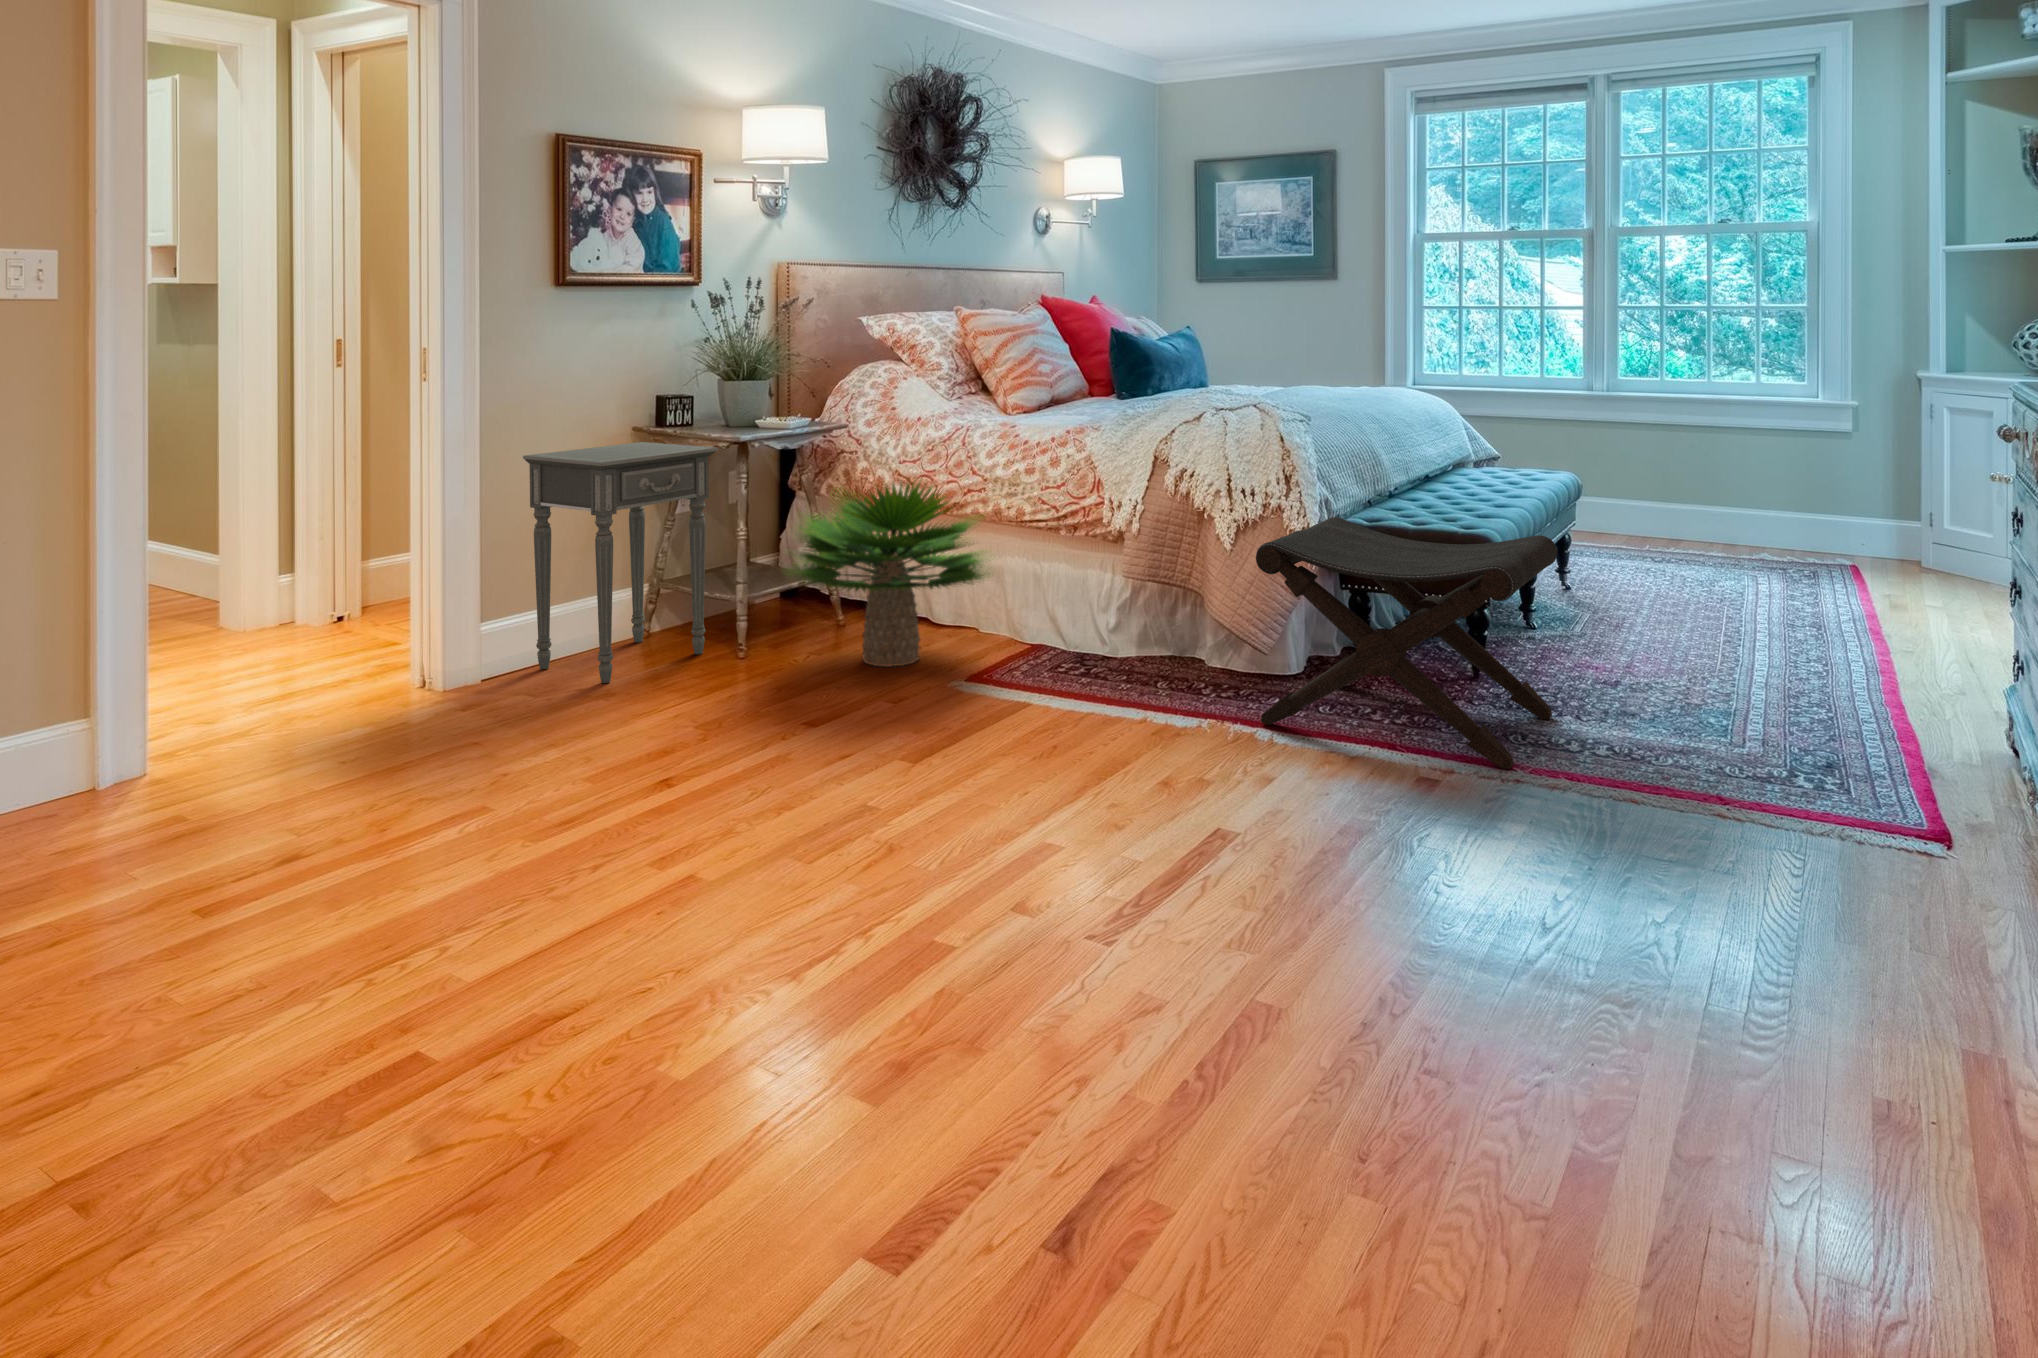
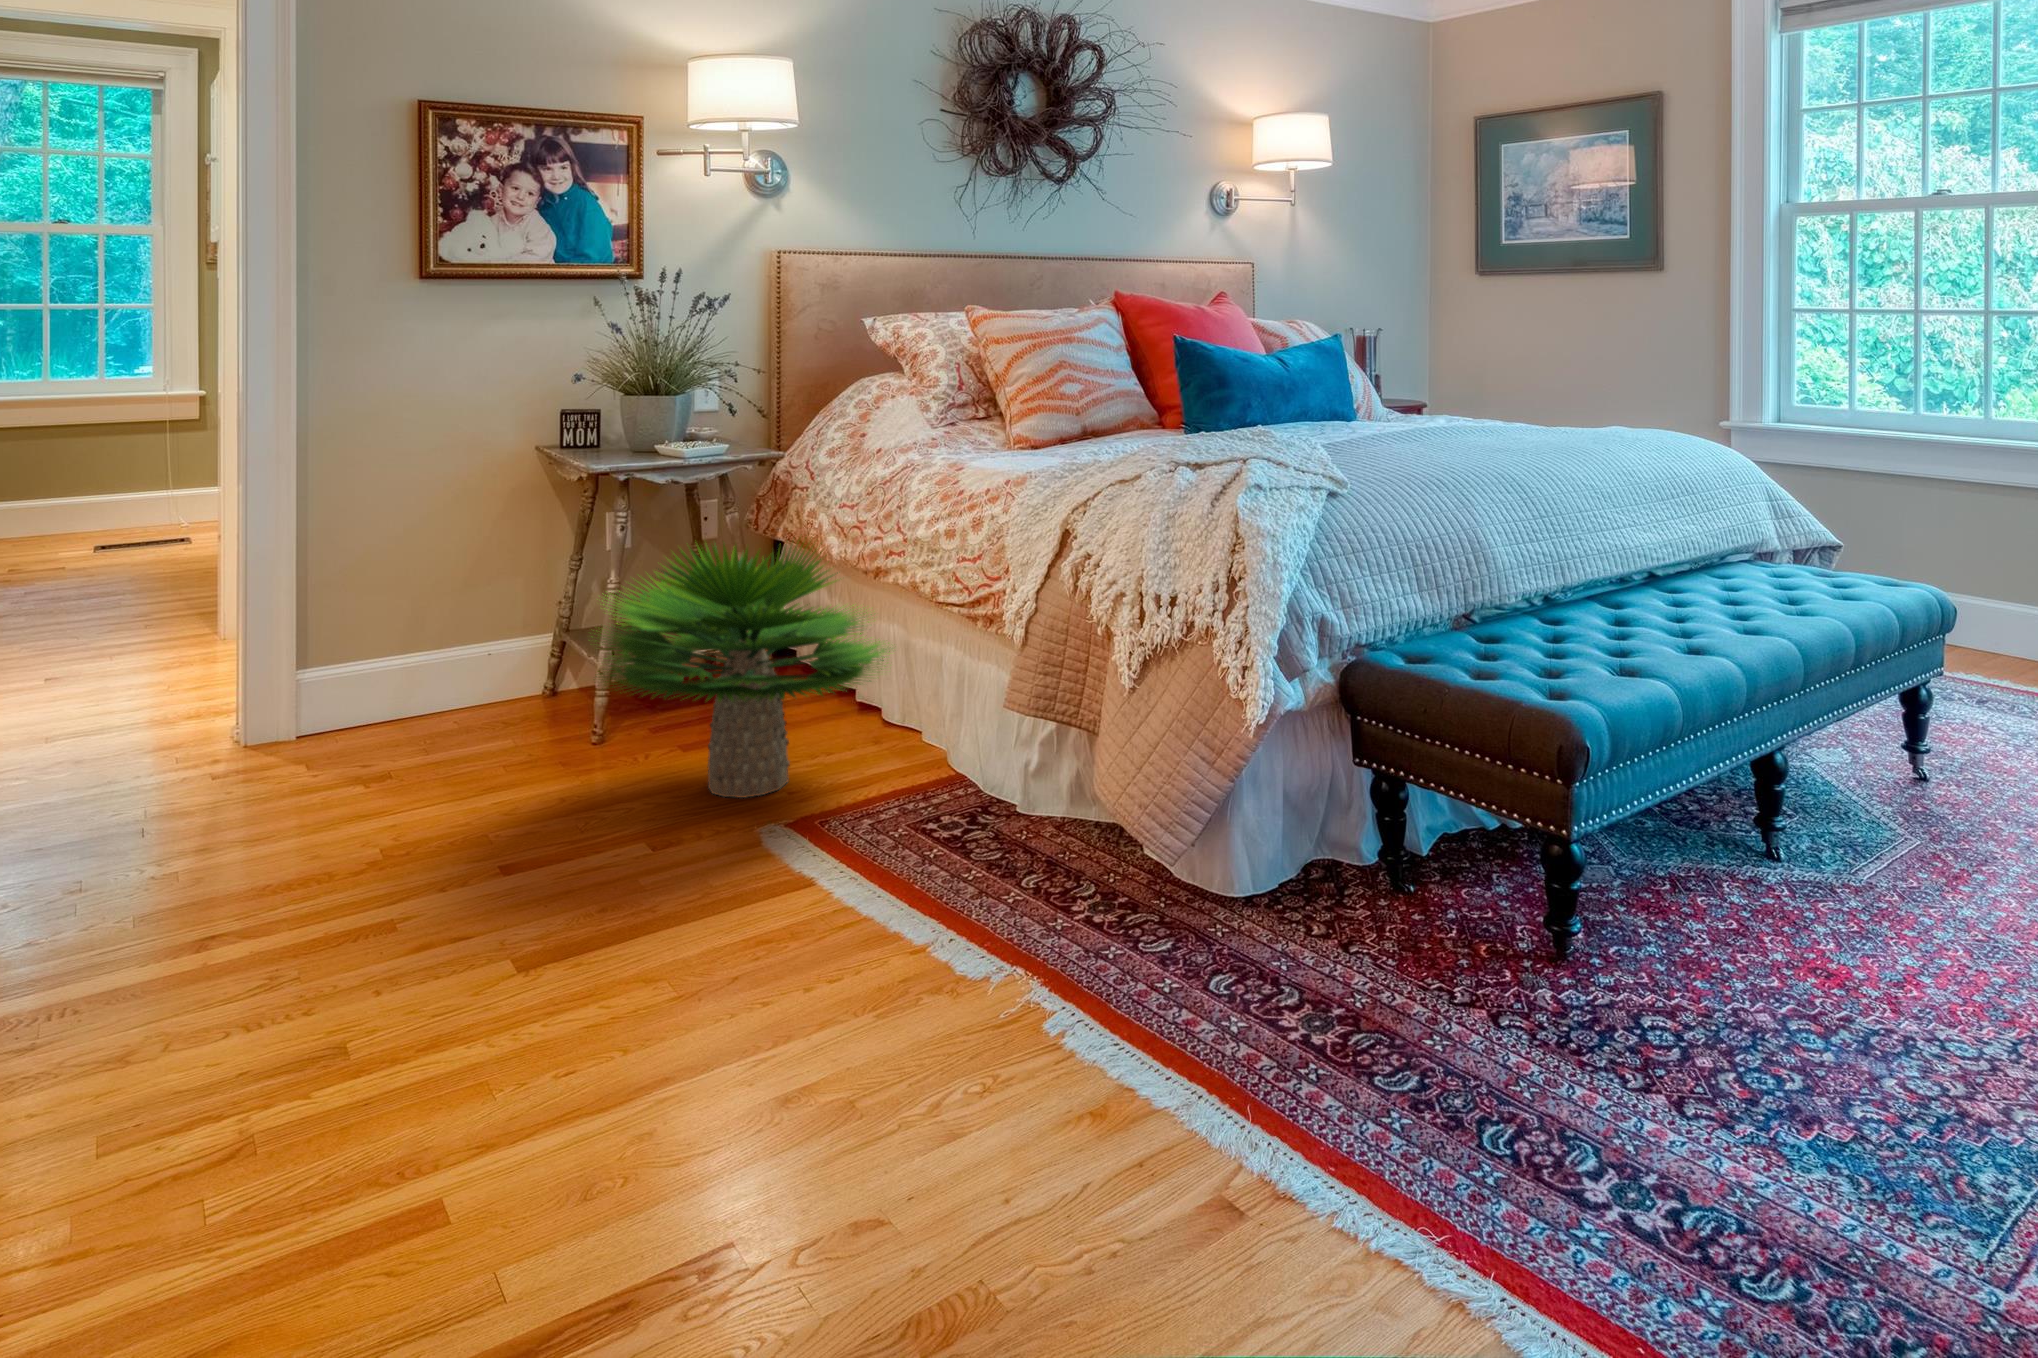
side table: present [523,442,718,683] -> none [356,471,584,775]
footstool: present [1256,517,1557,769] -> none [1052,650,1631,1243]

